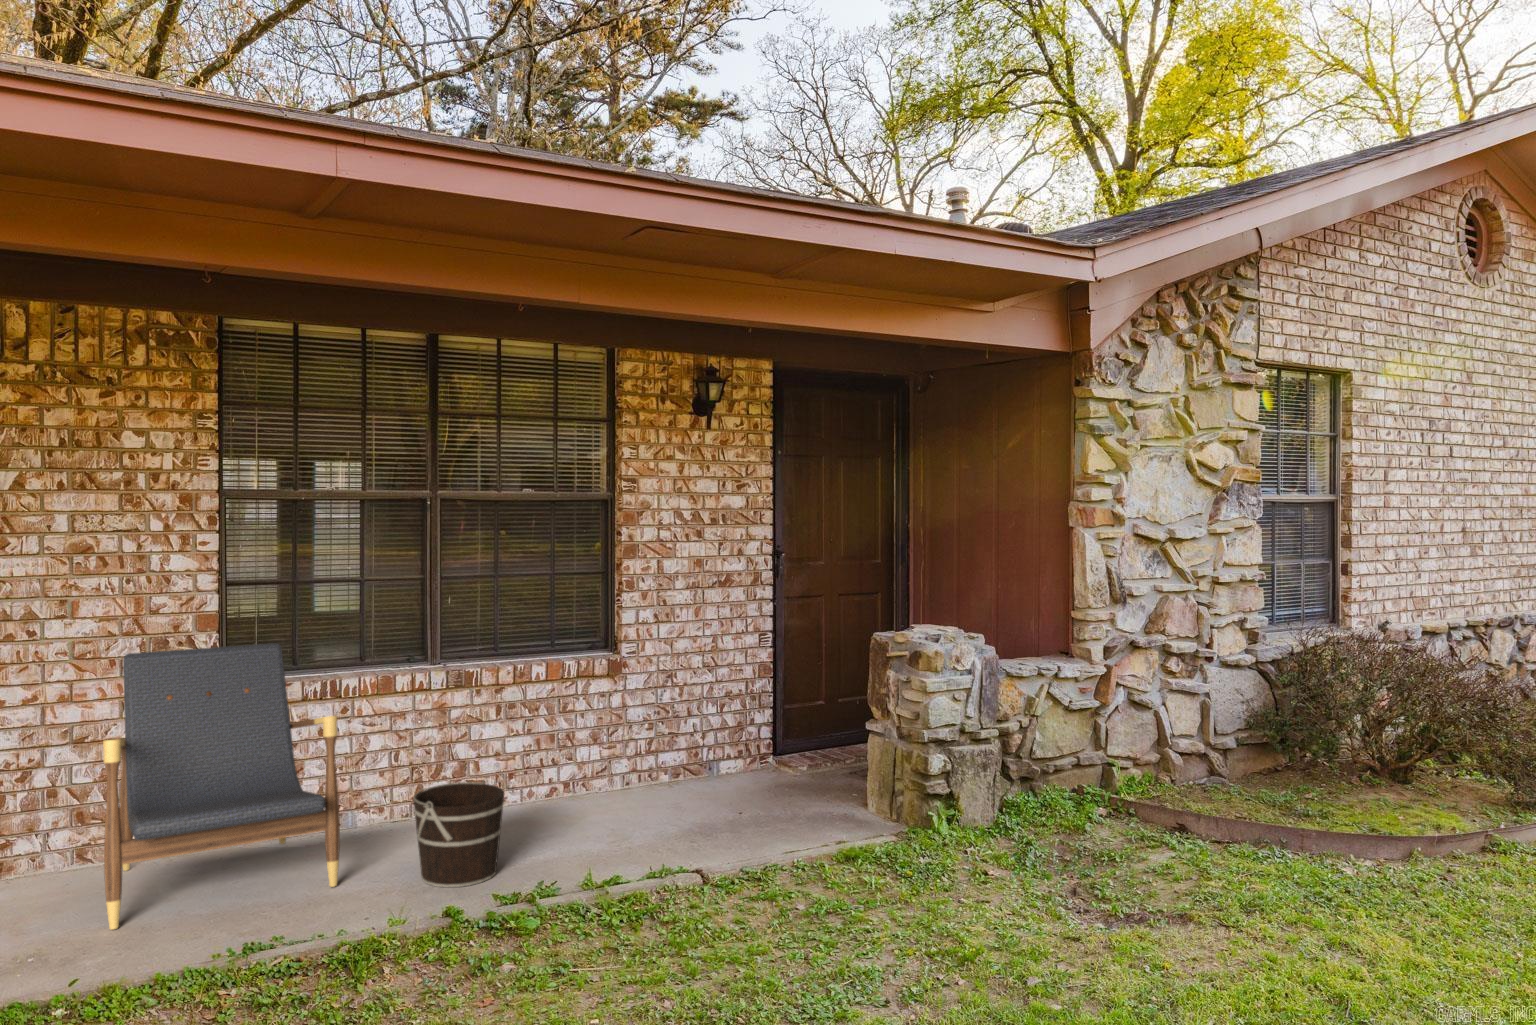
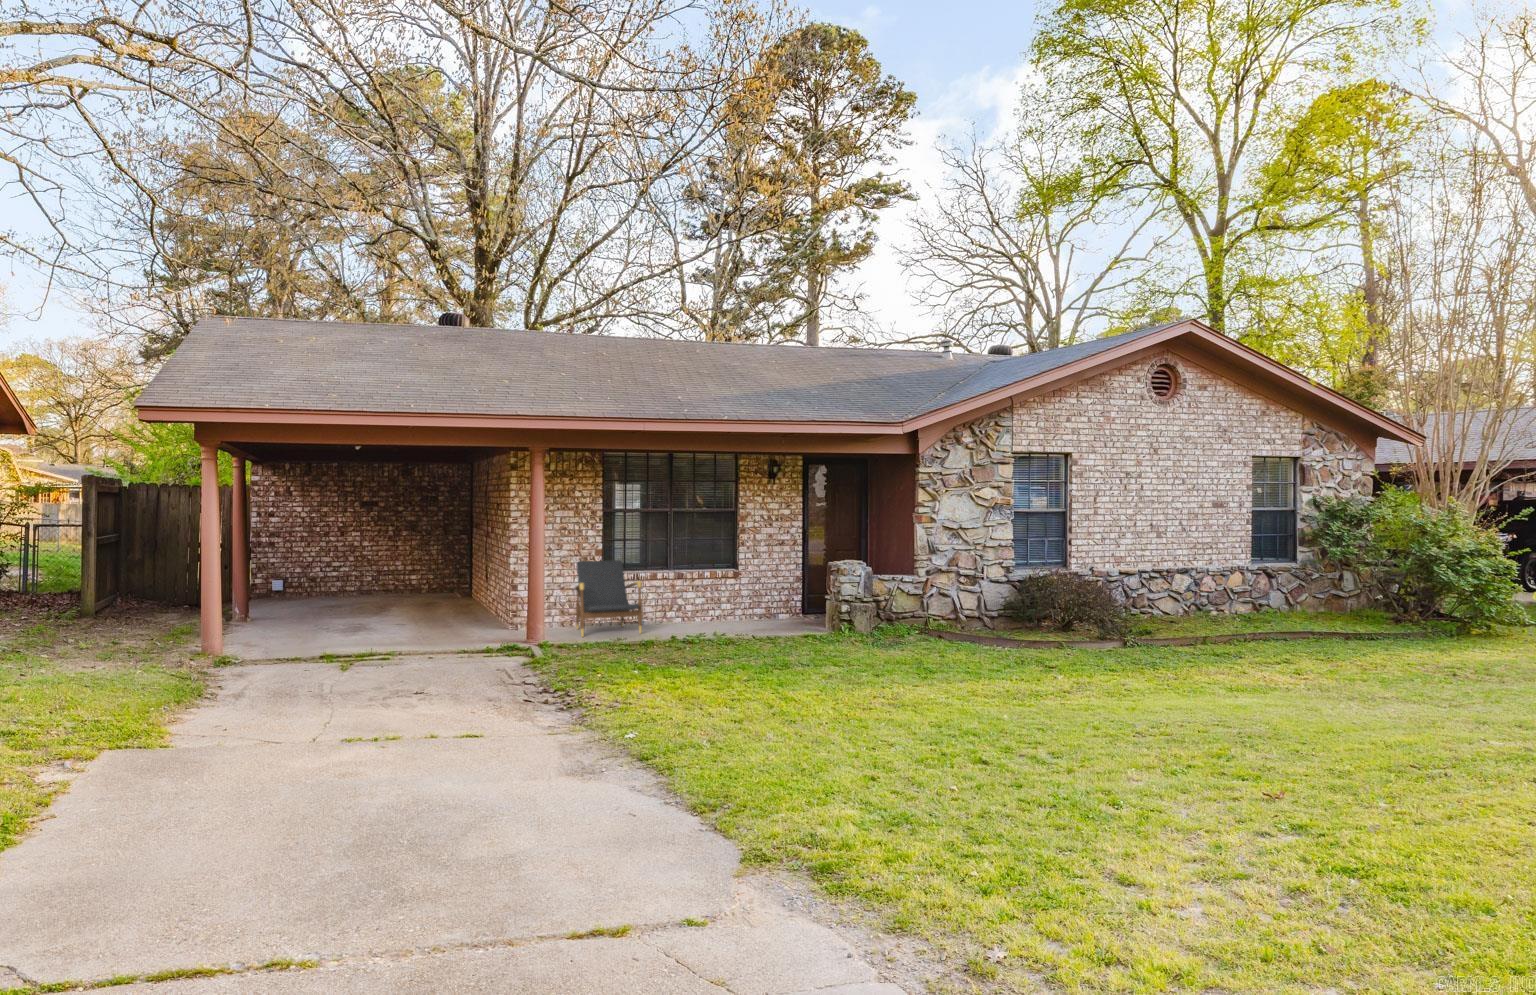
bucket: present [413,781,504,887] -> none [664,605,692,635]

